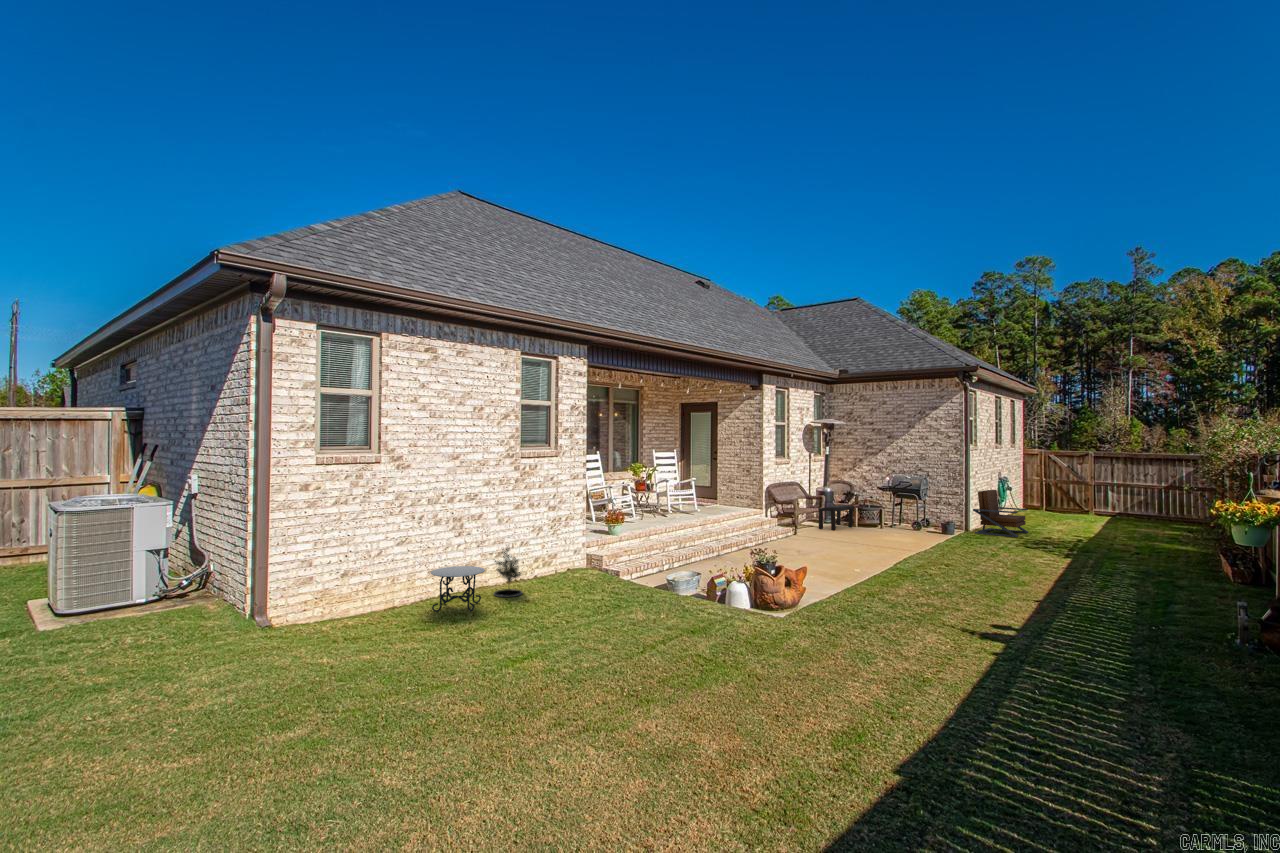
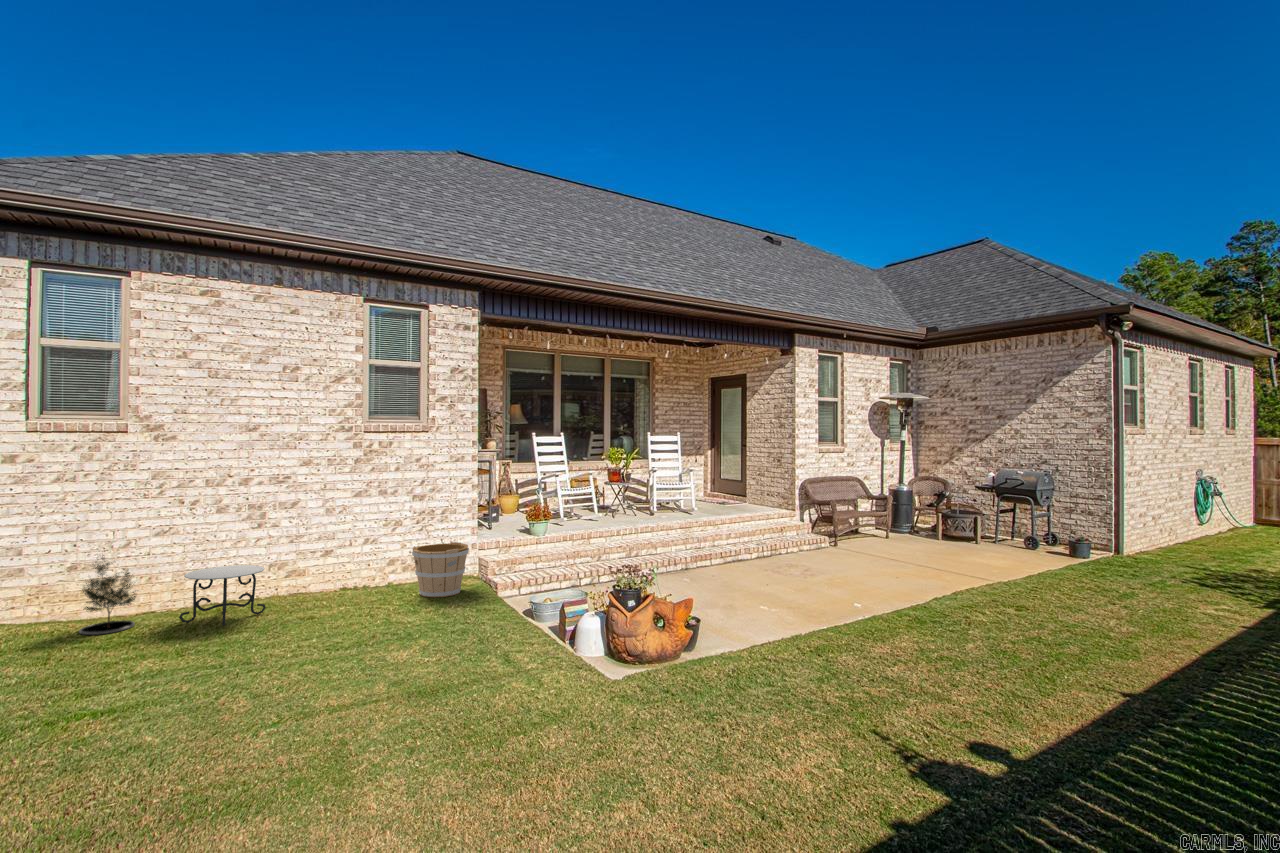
lounge chair: present [973,490,1028,537] -> none [1123,492,1227,565]
bench: present [818,505,854,530] -> none [884,508,940,542]
wooden bucket: none [559,543,601,585] -> present [412,542,469,598]
potted tree: present [494,548,522,597] -> present [79,555,135,635]

